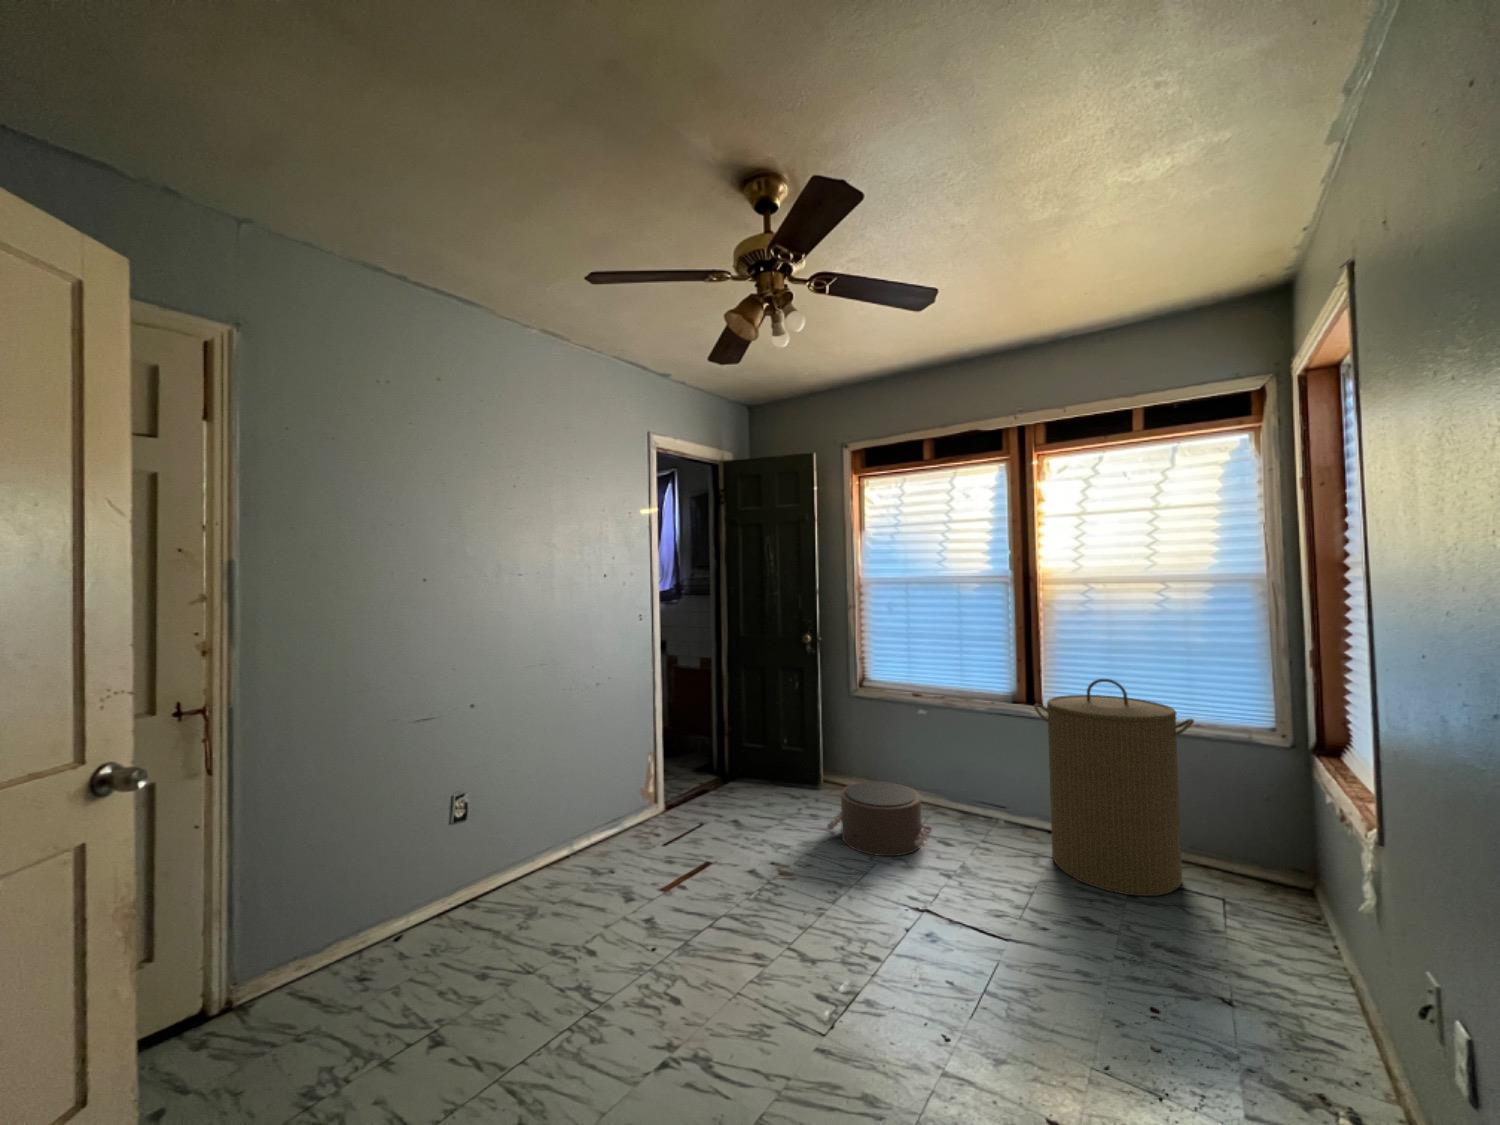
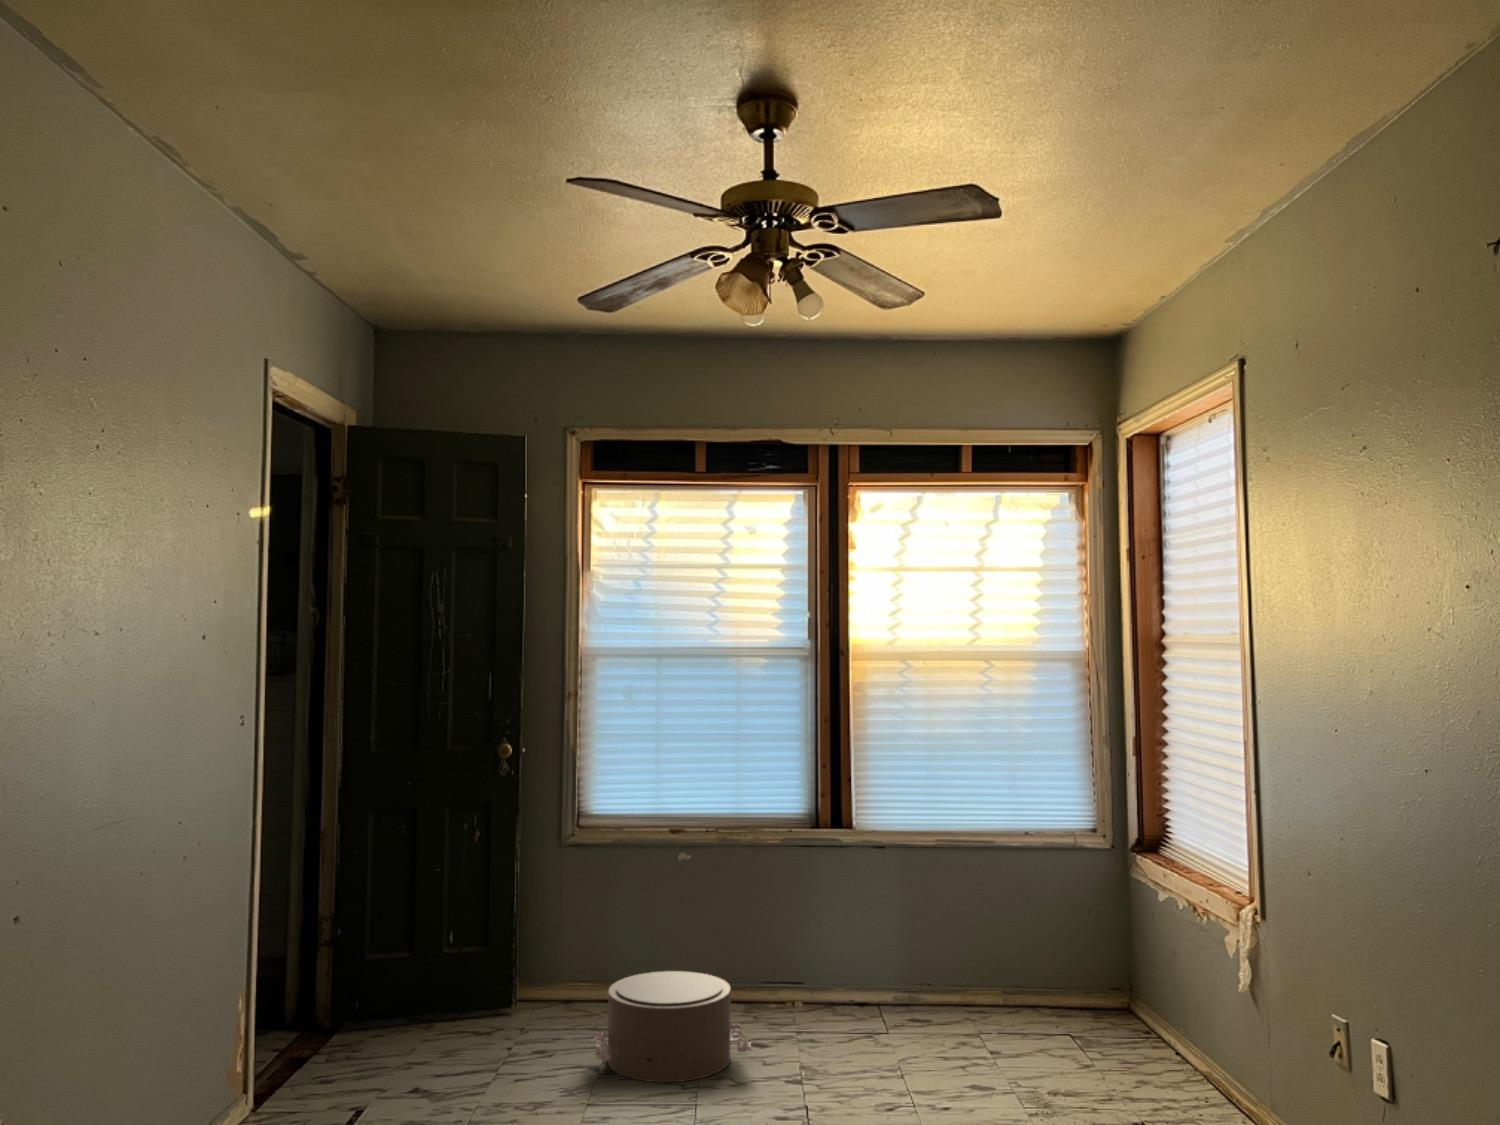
laundry hamper: present [1034,679,1194,896] -> none [866,784,1042,1054]

